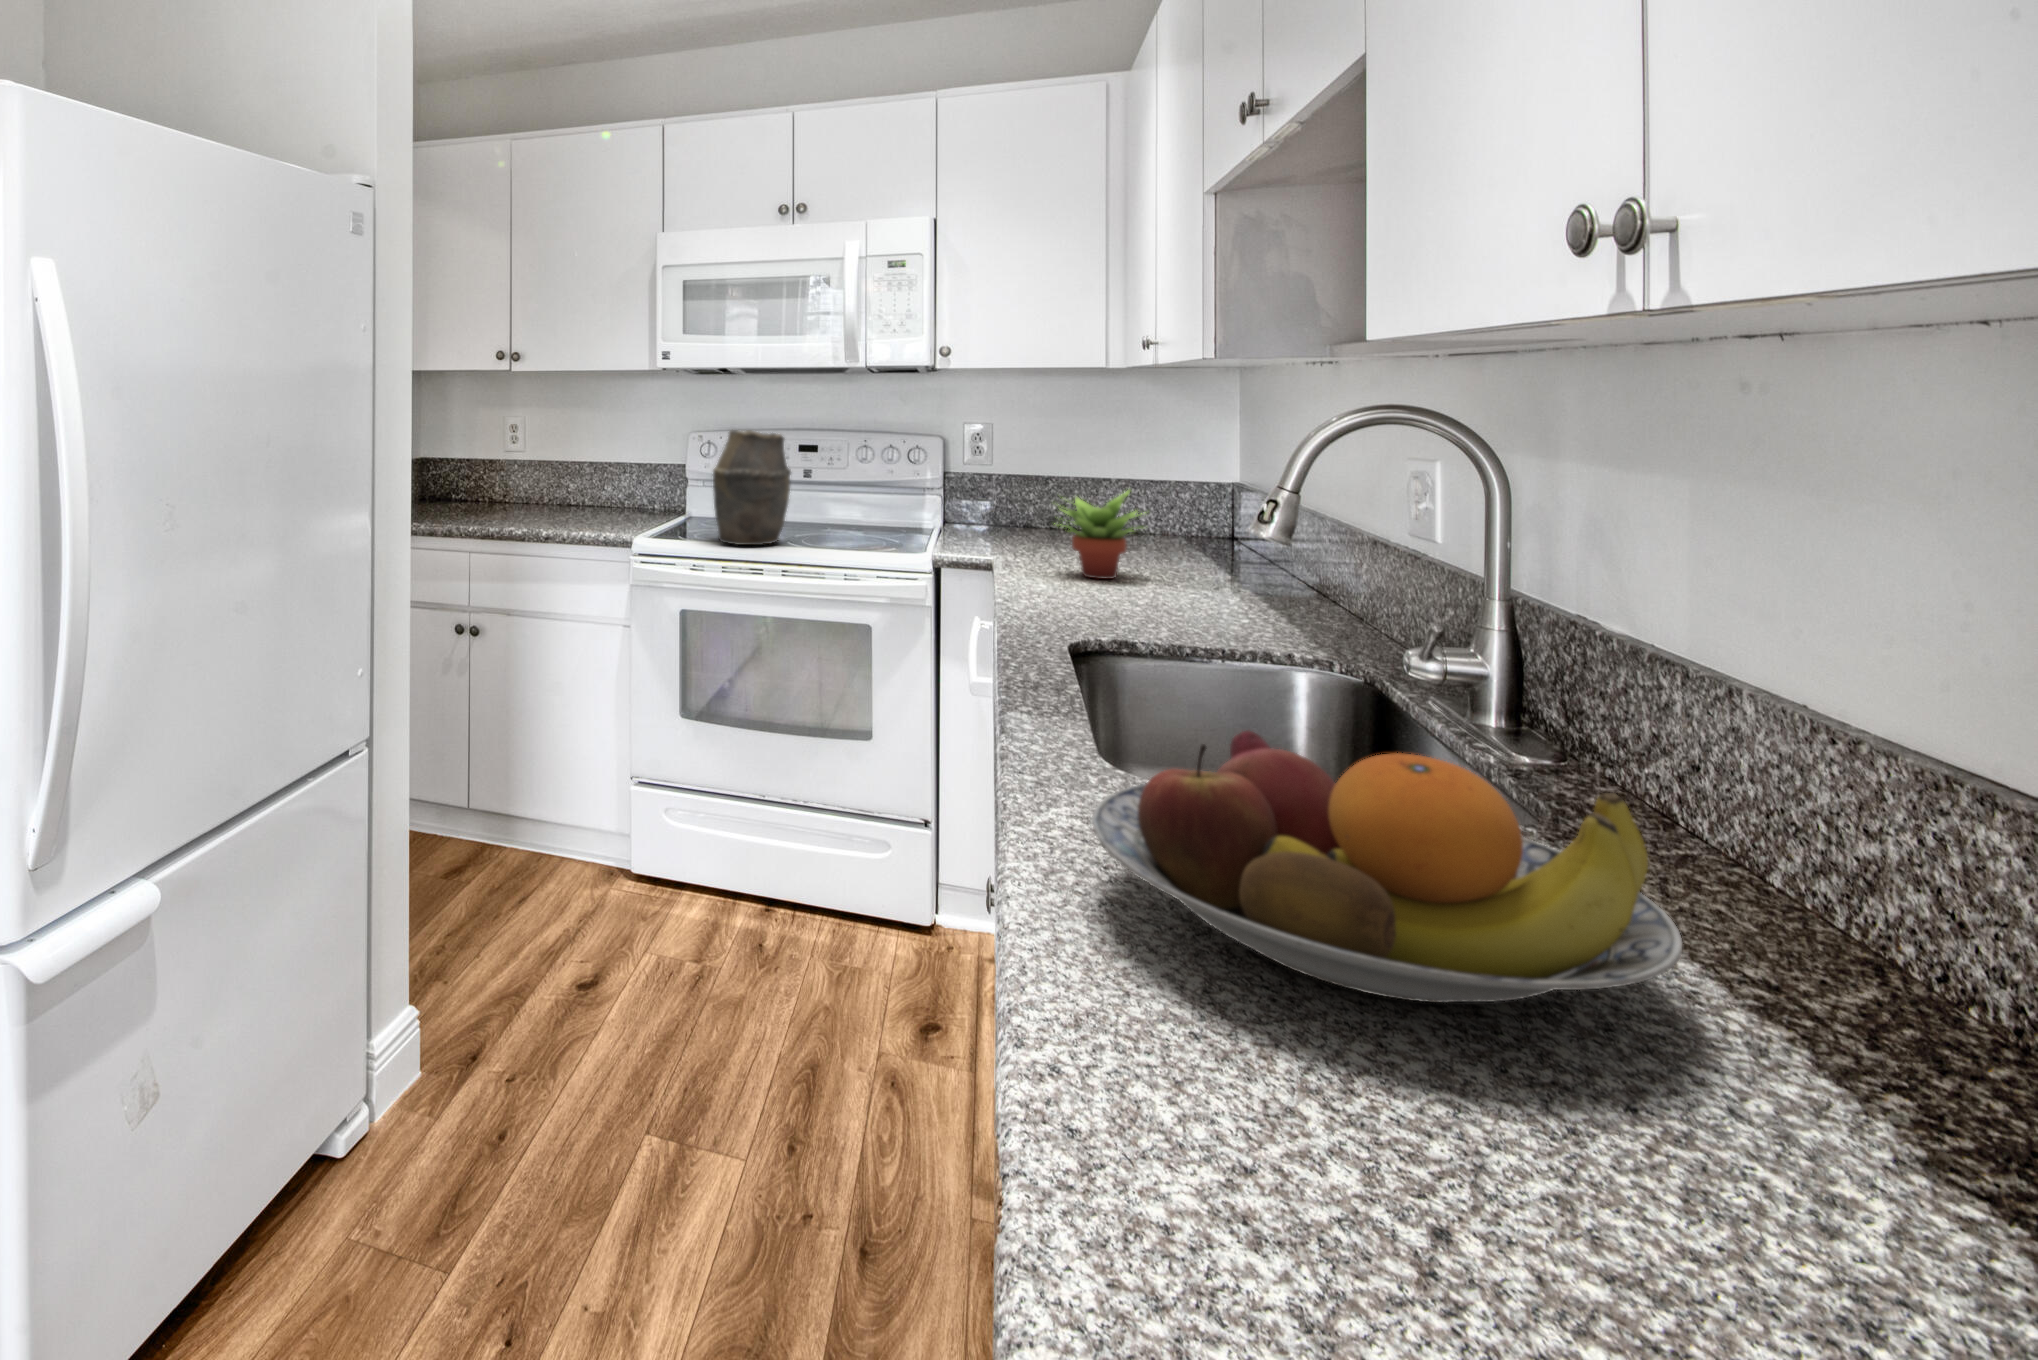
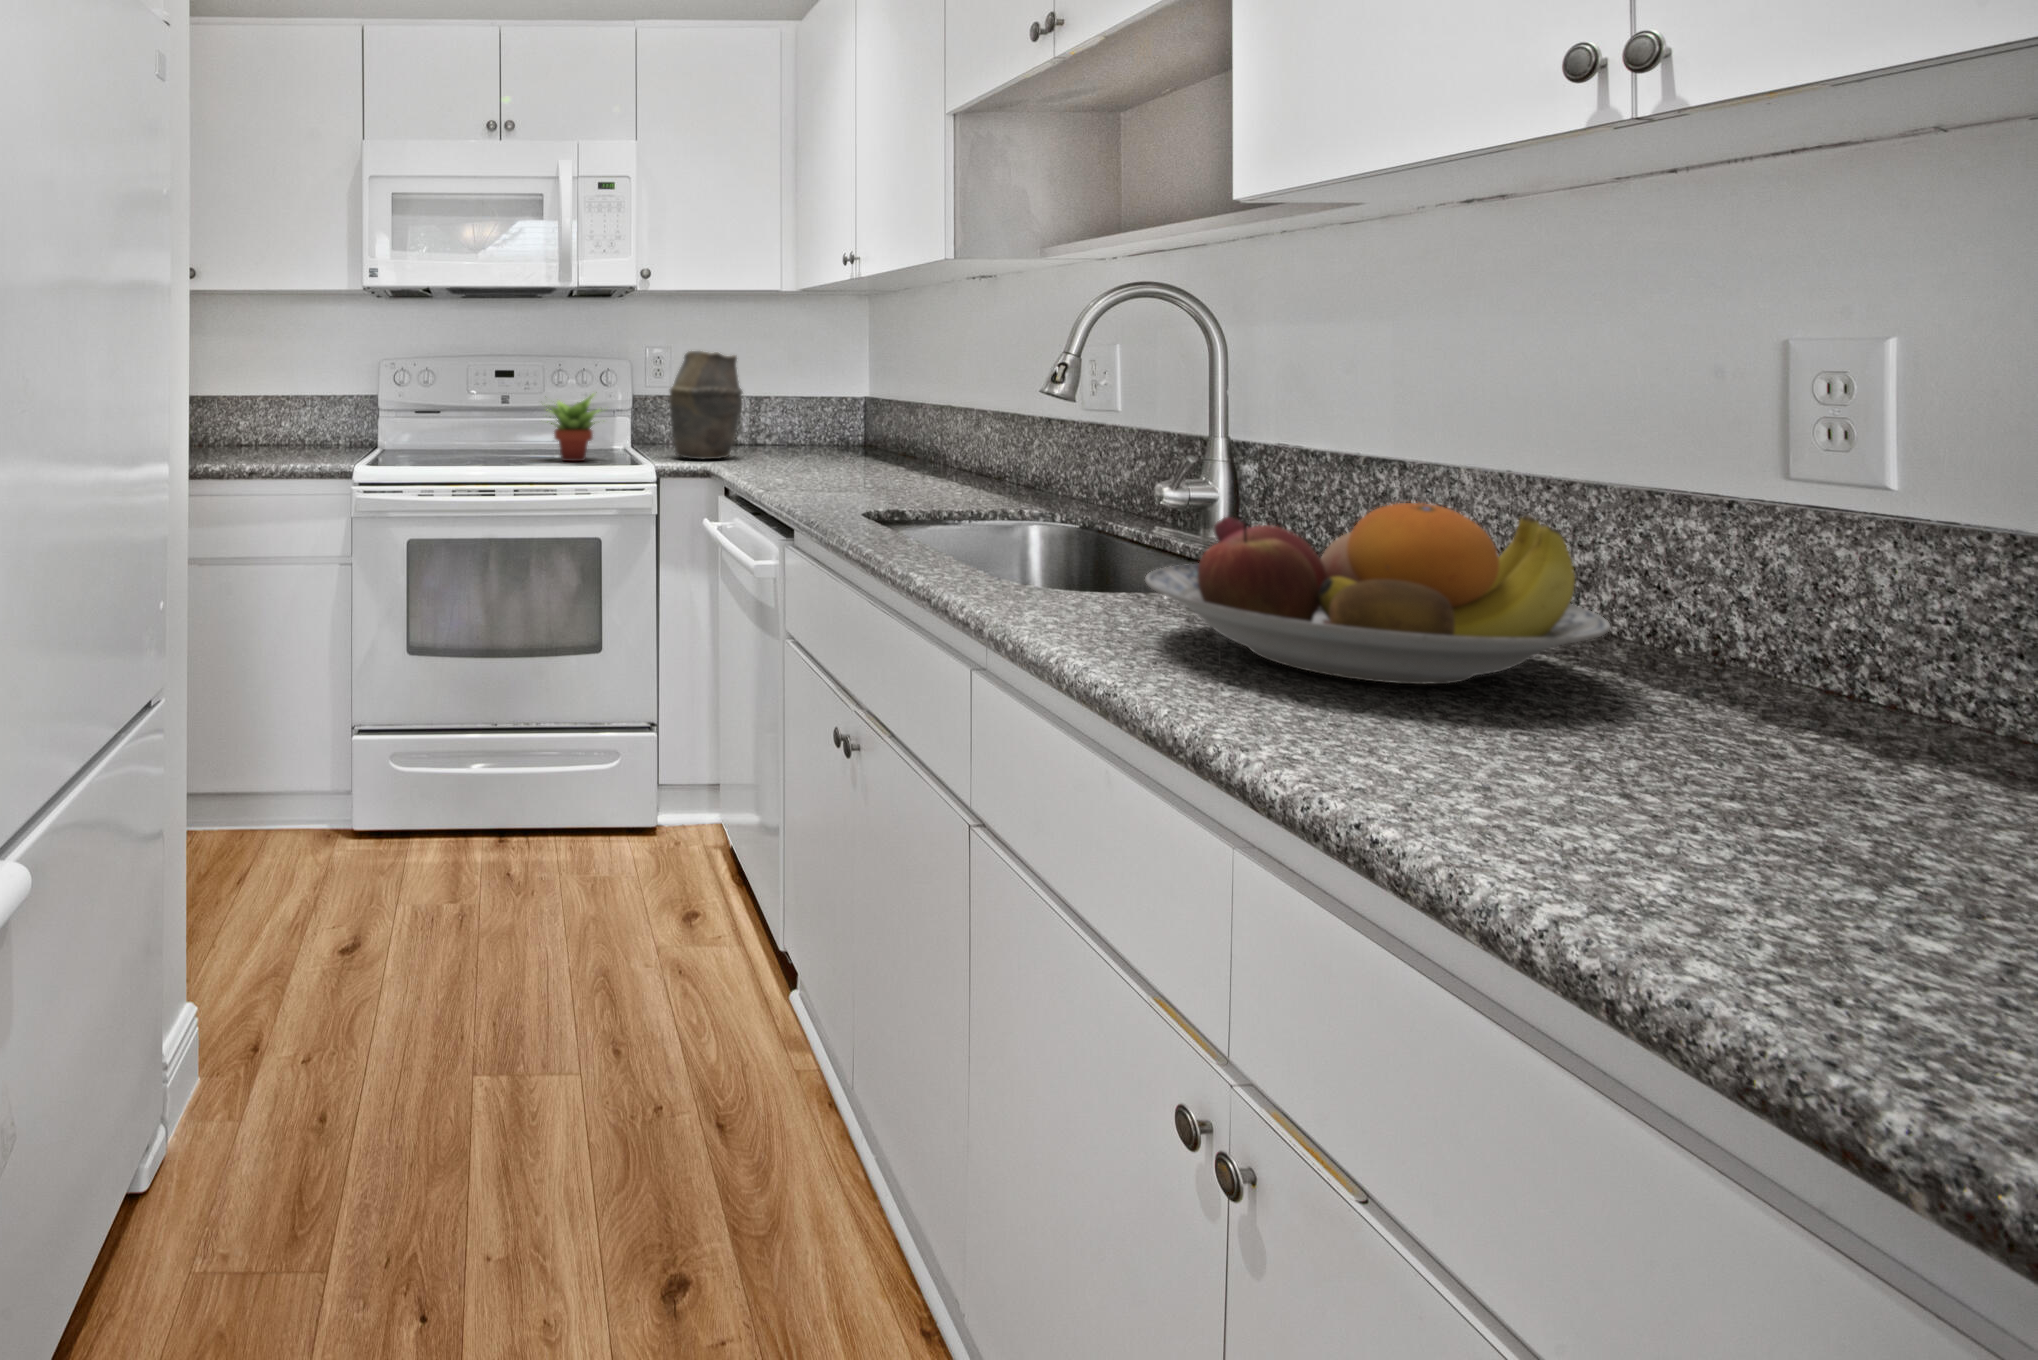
vase: present [713,430,791,545] -> present [669,351,742,459]
succulent plant: present [1057,490,1142,579] -> present [546,394,600,461]

